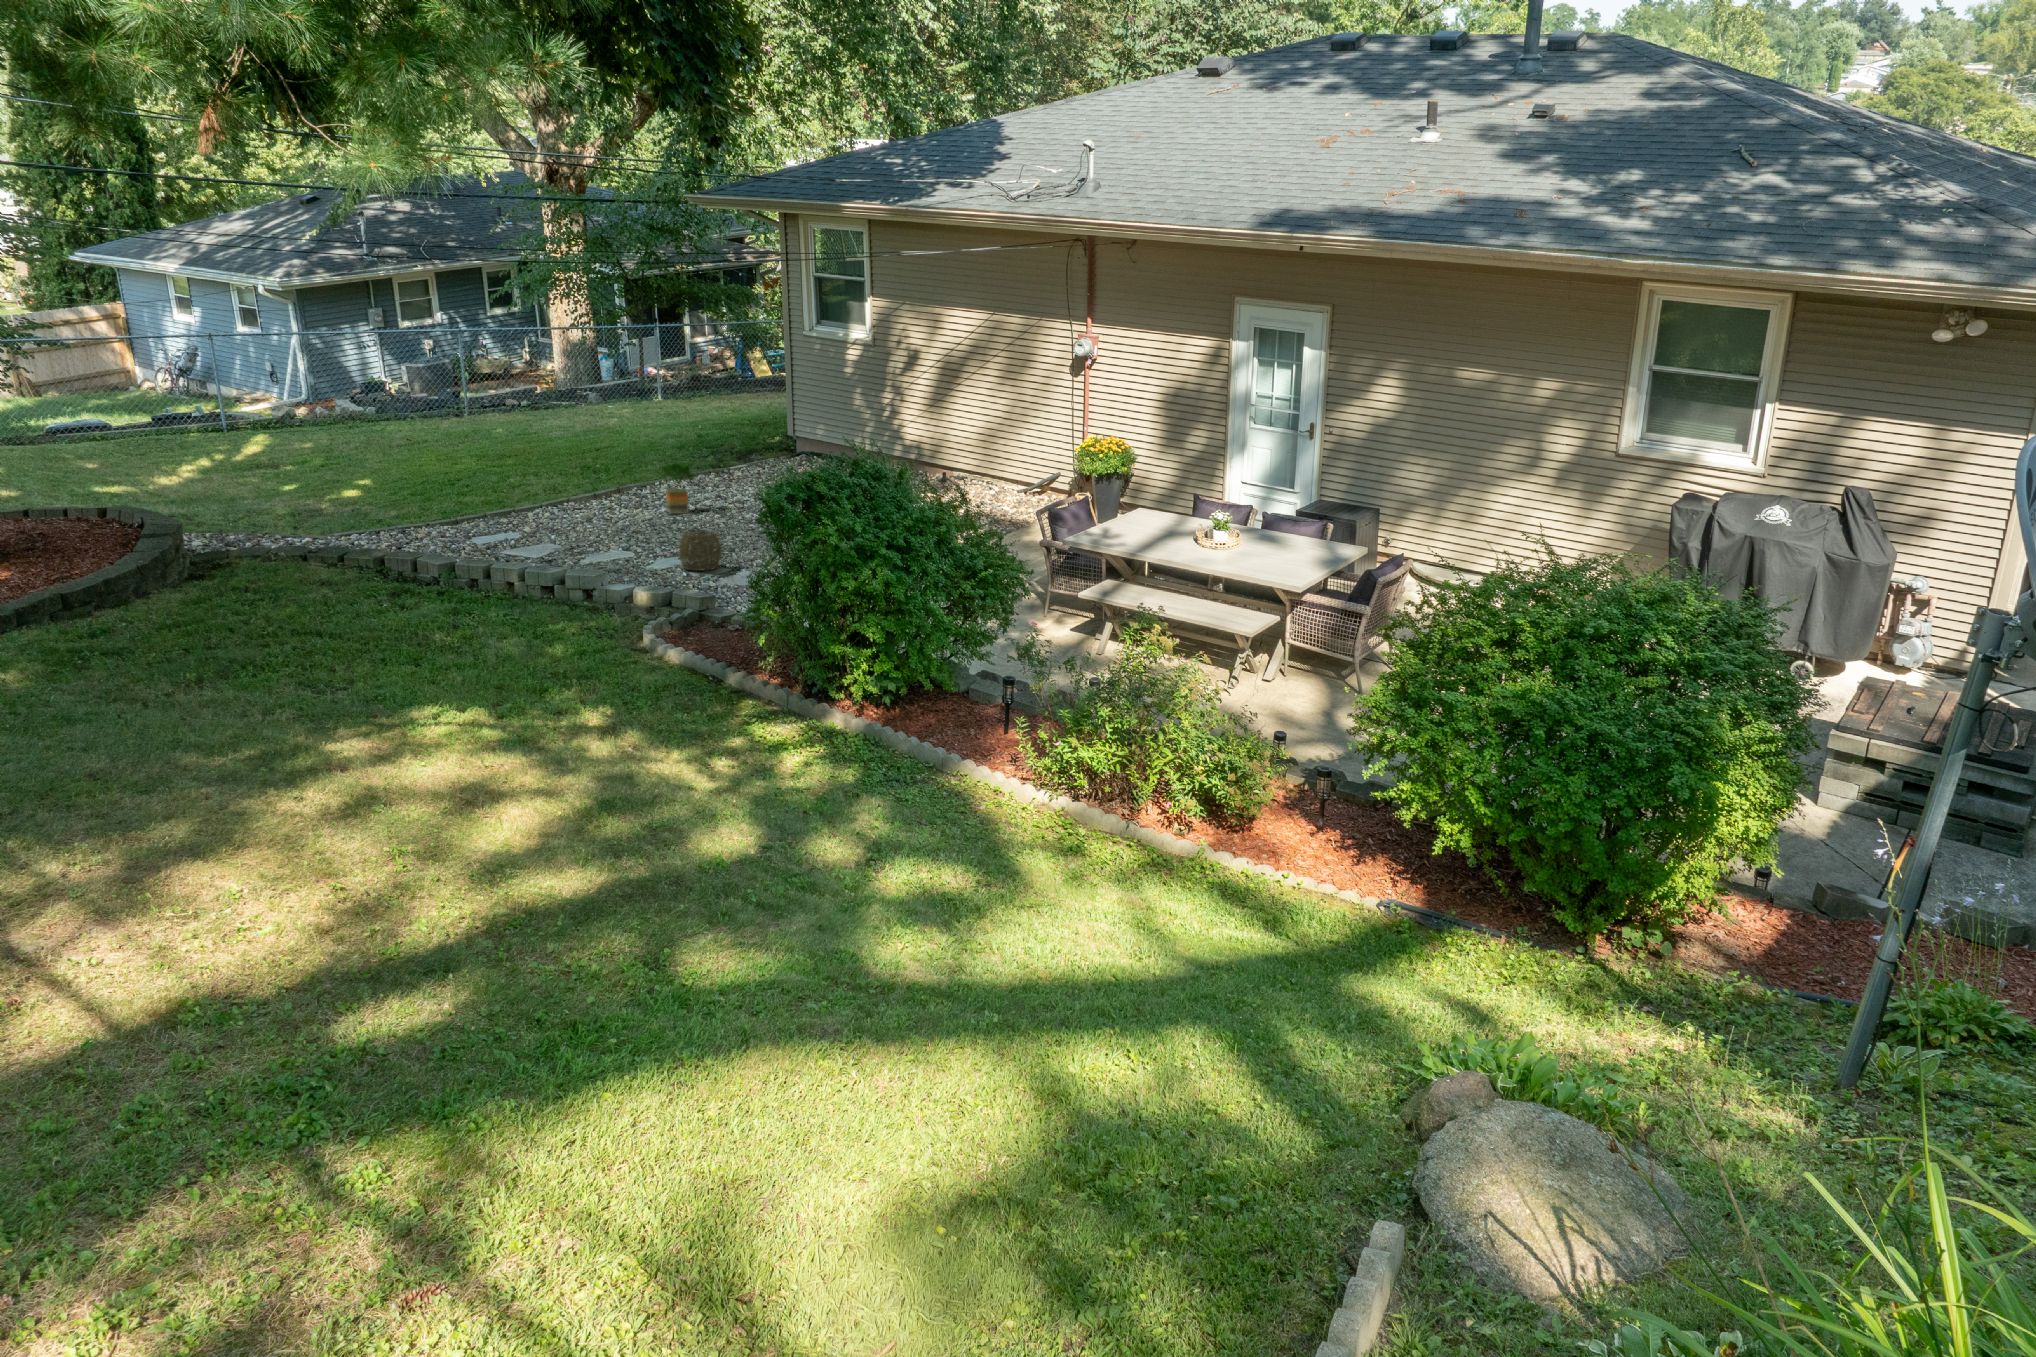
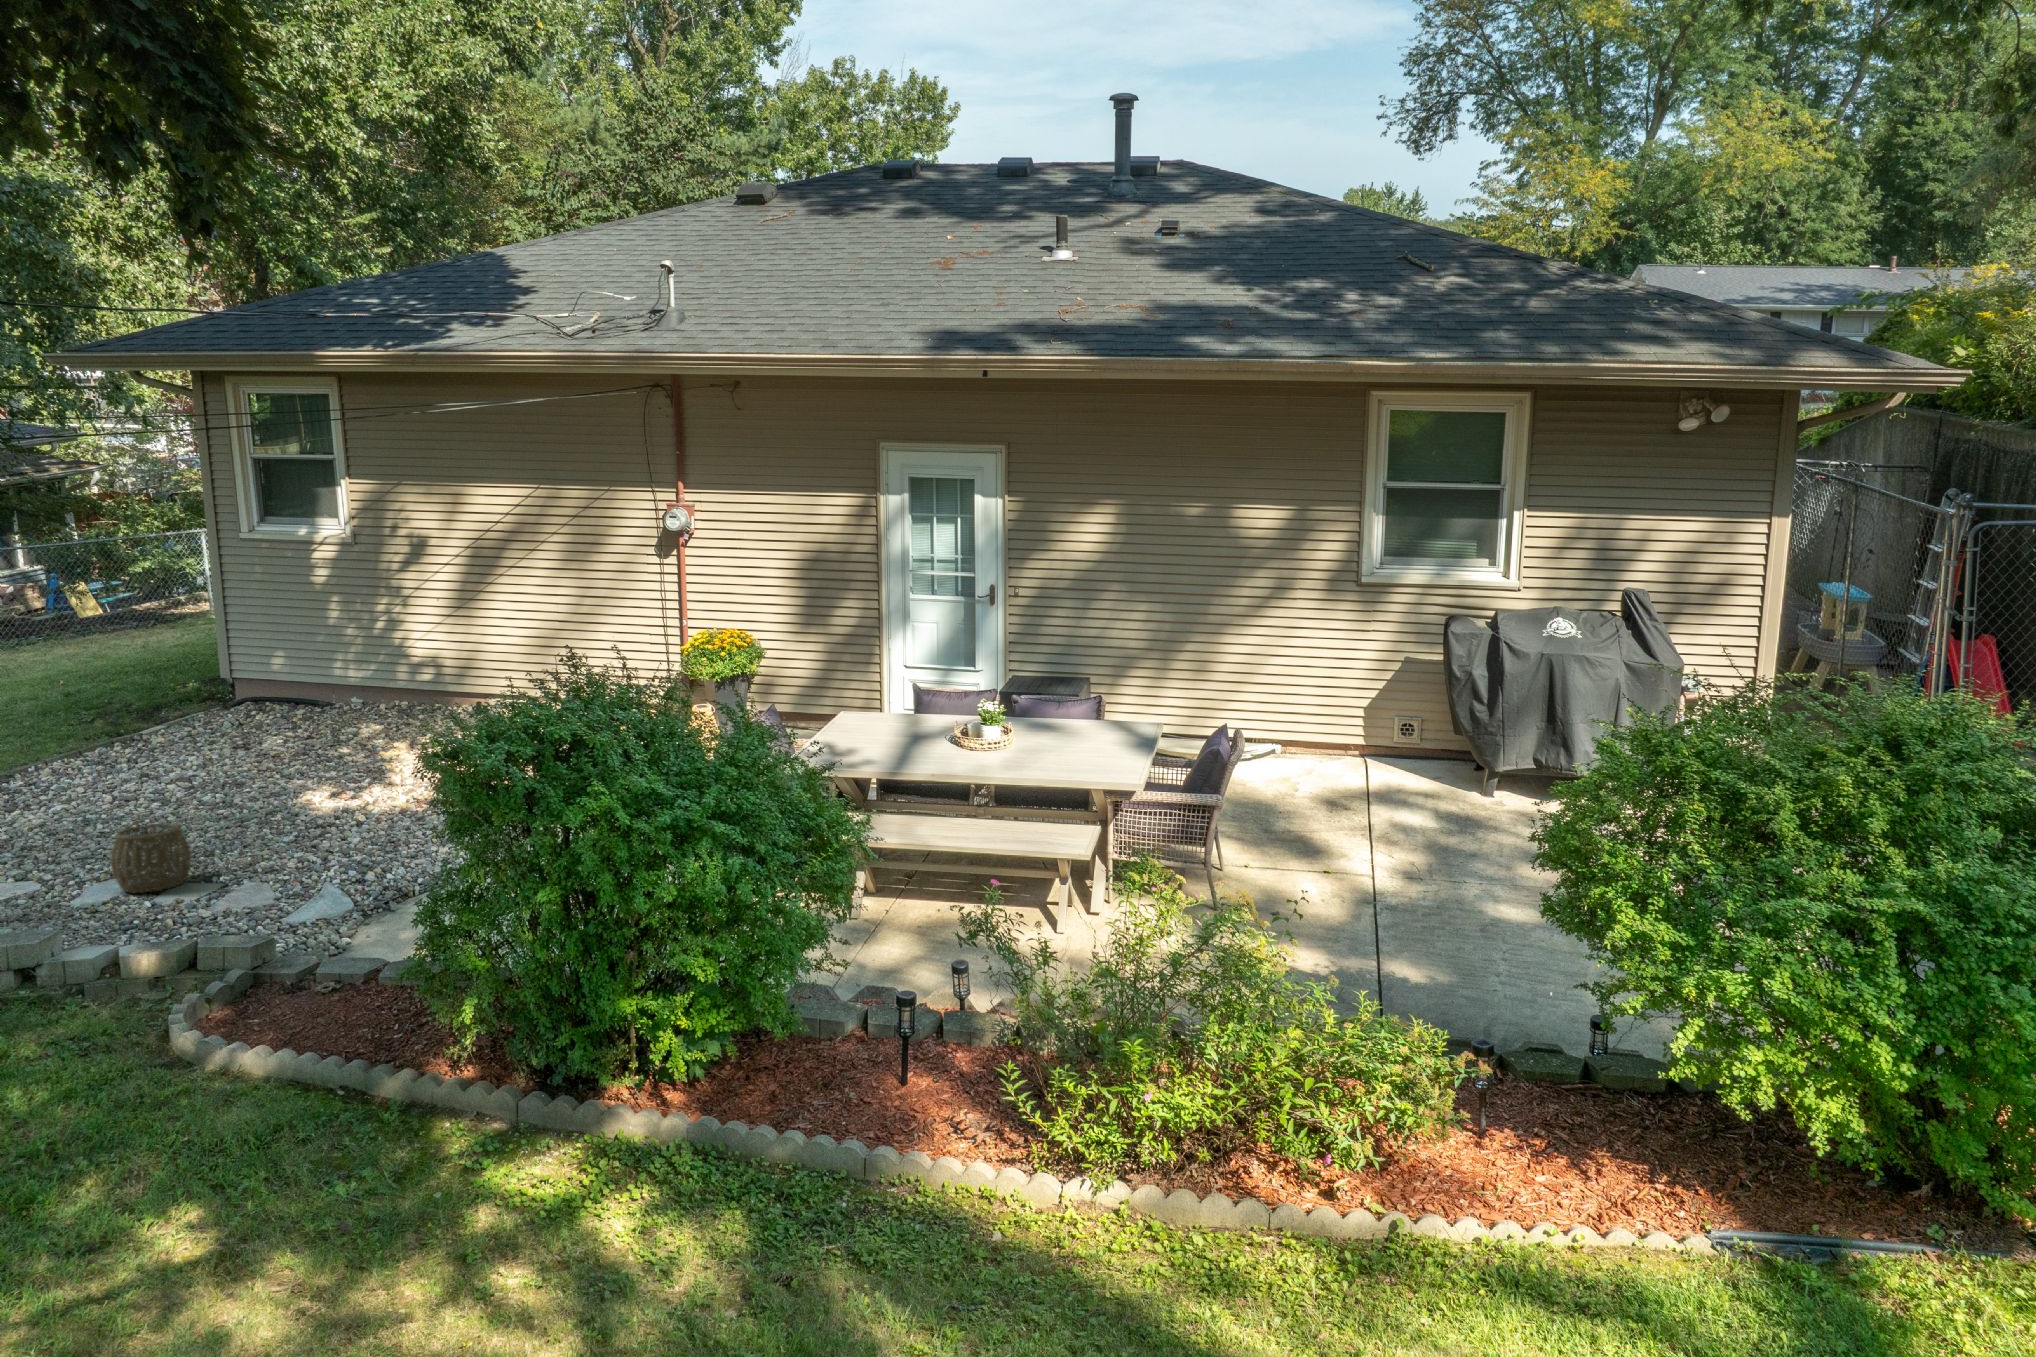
potted tree: present [661,463,695,514] -> none [43,723,110,803]

